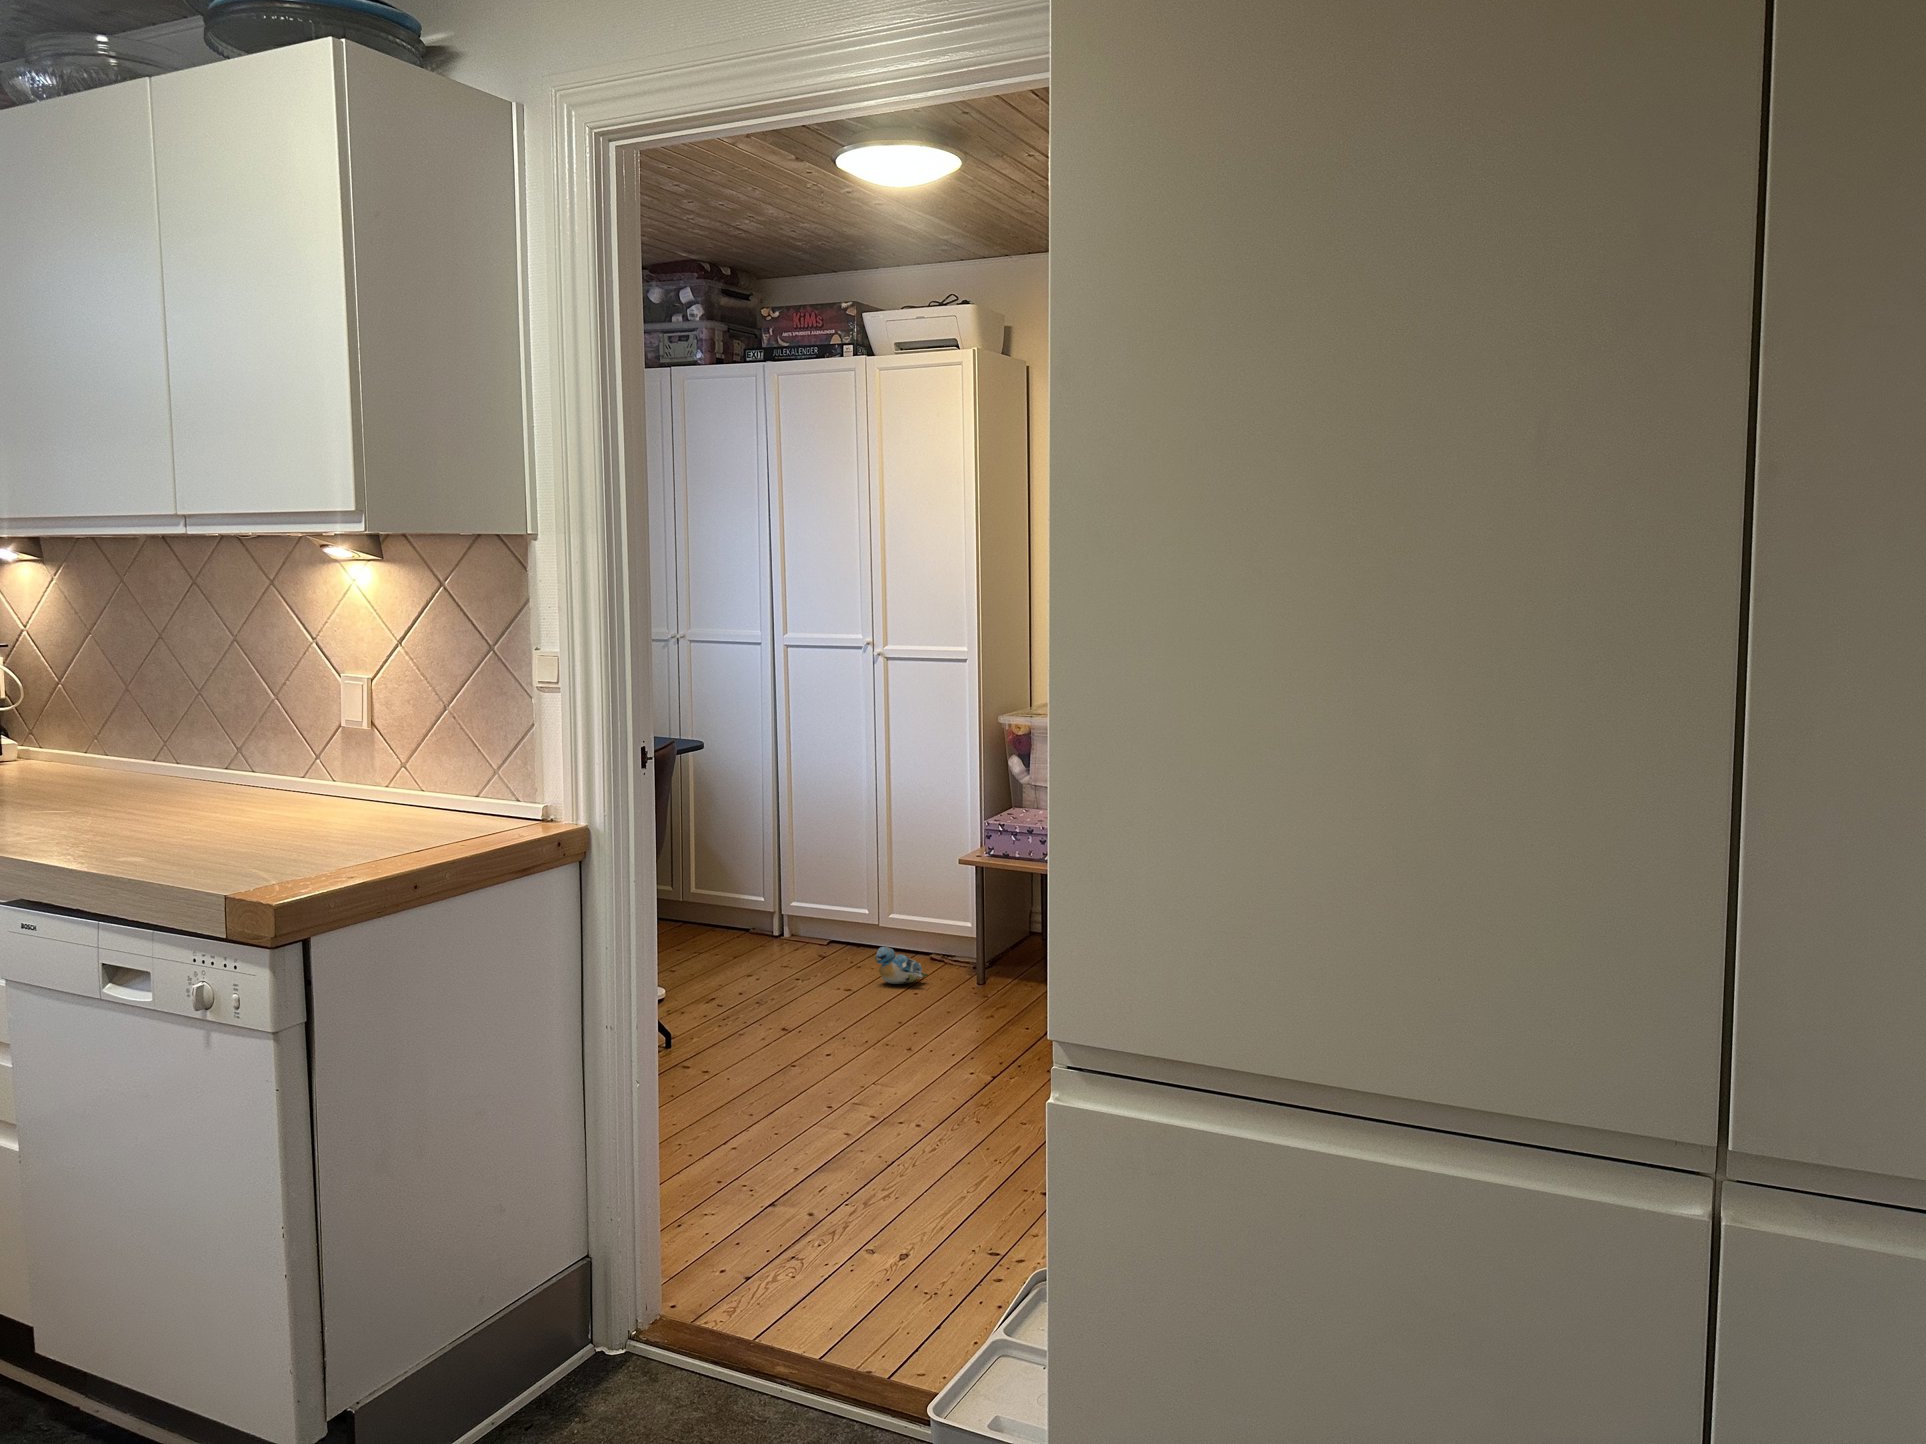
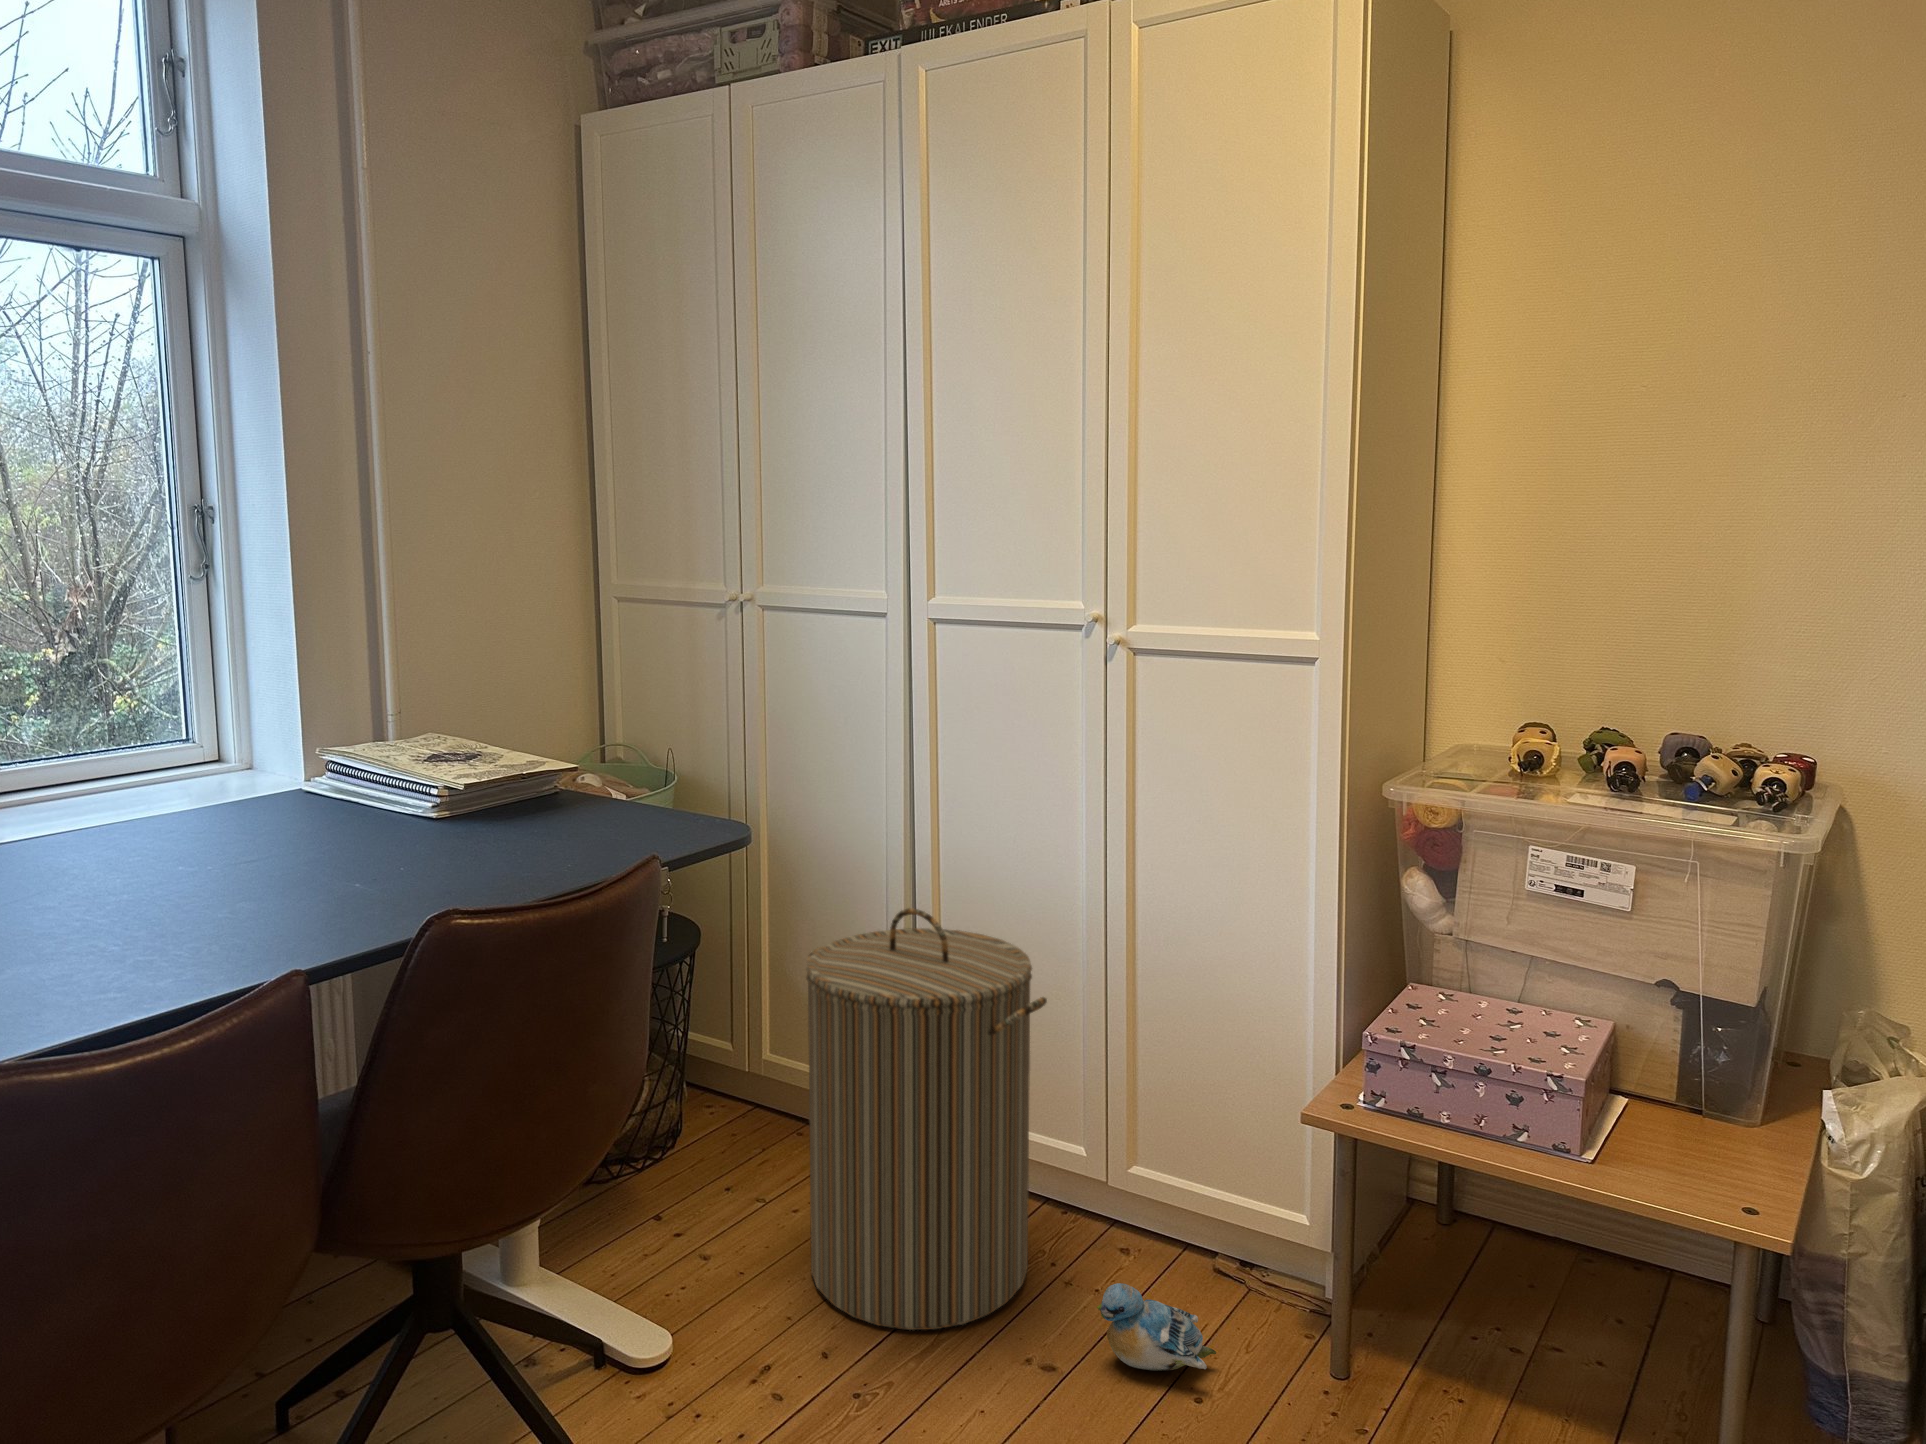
laundry hamper: none [726,786,848,981] -> present [806,908,1047,1330]

